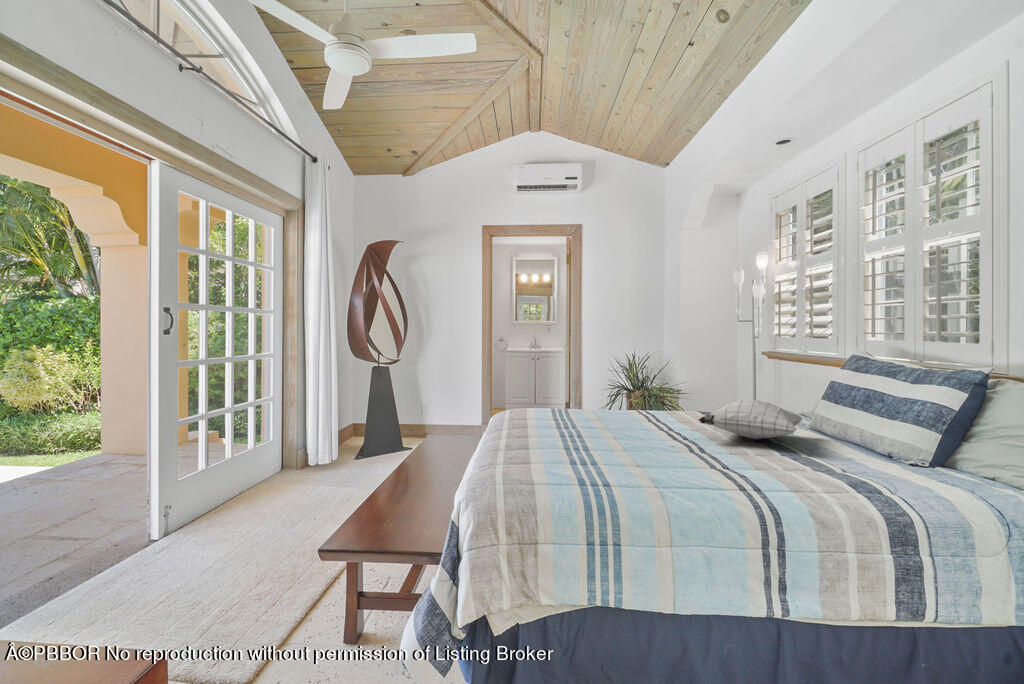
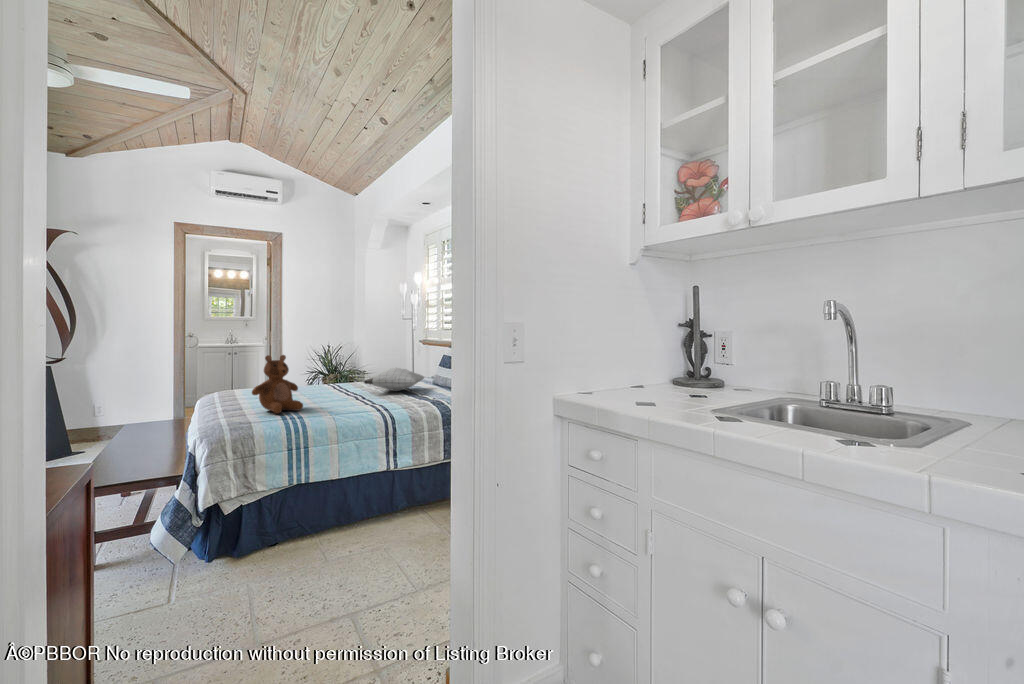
teddy bear: none [540,373,611,466] -> present [252,355,303,413]

